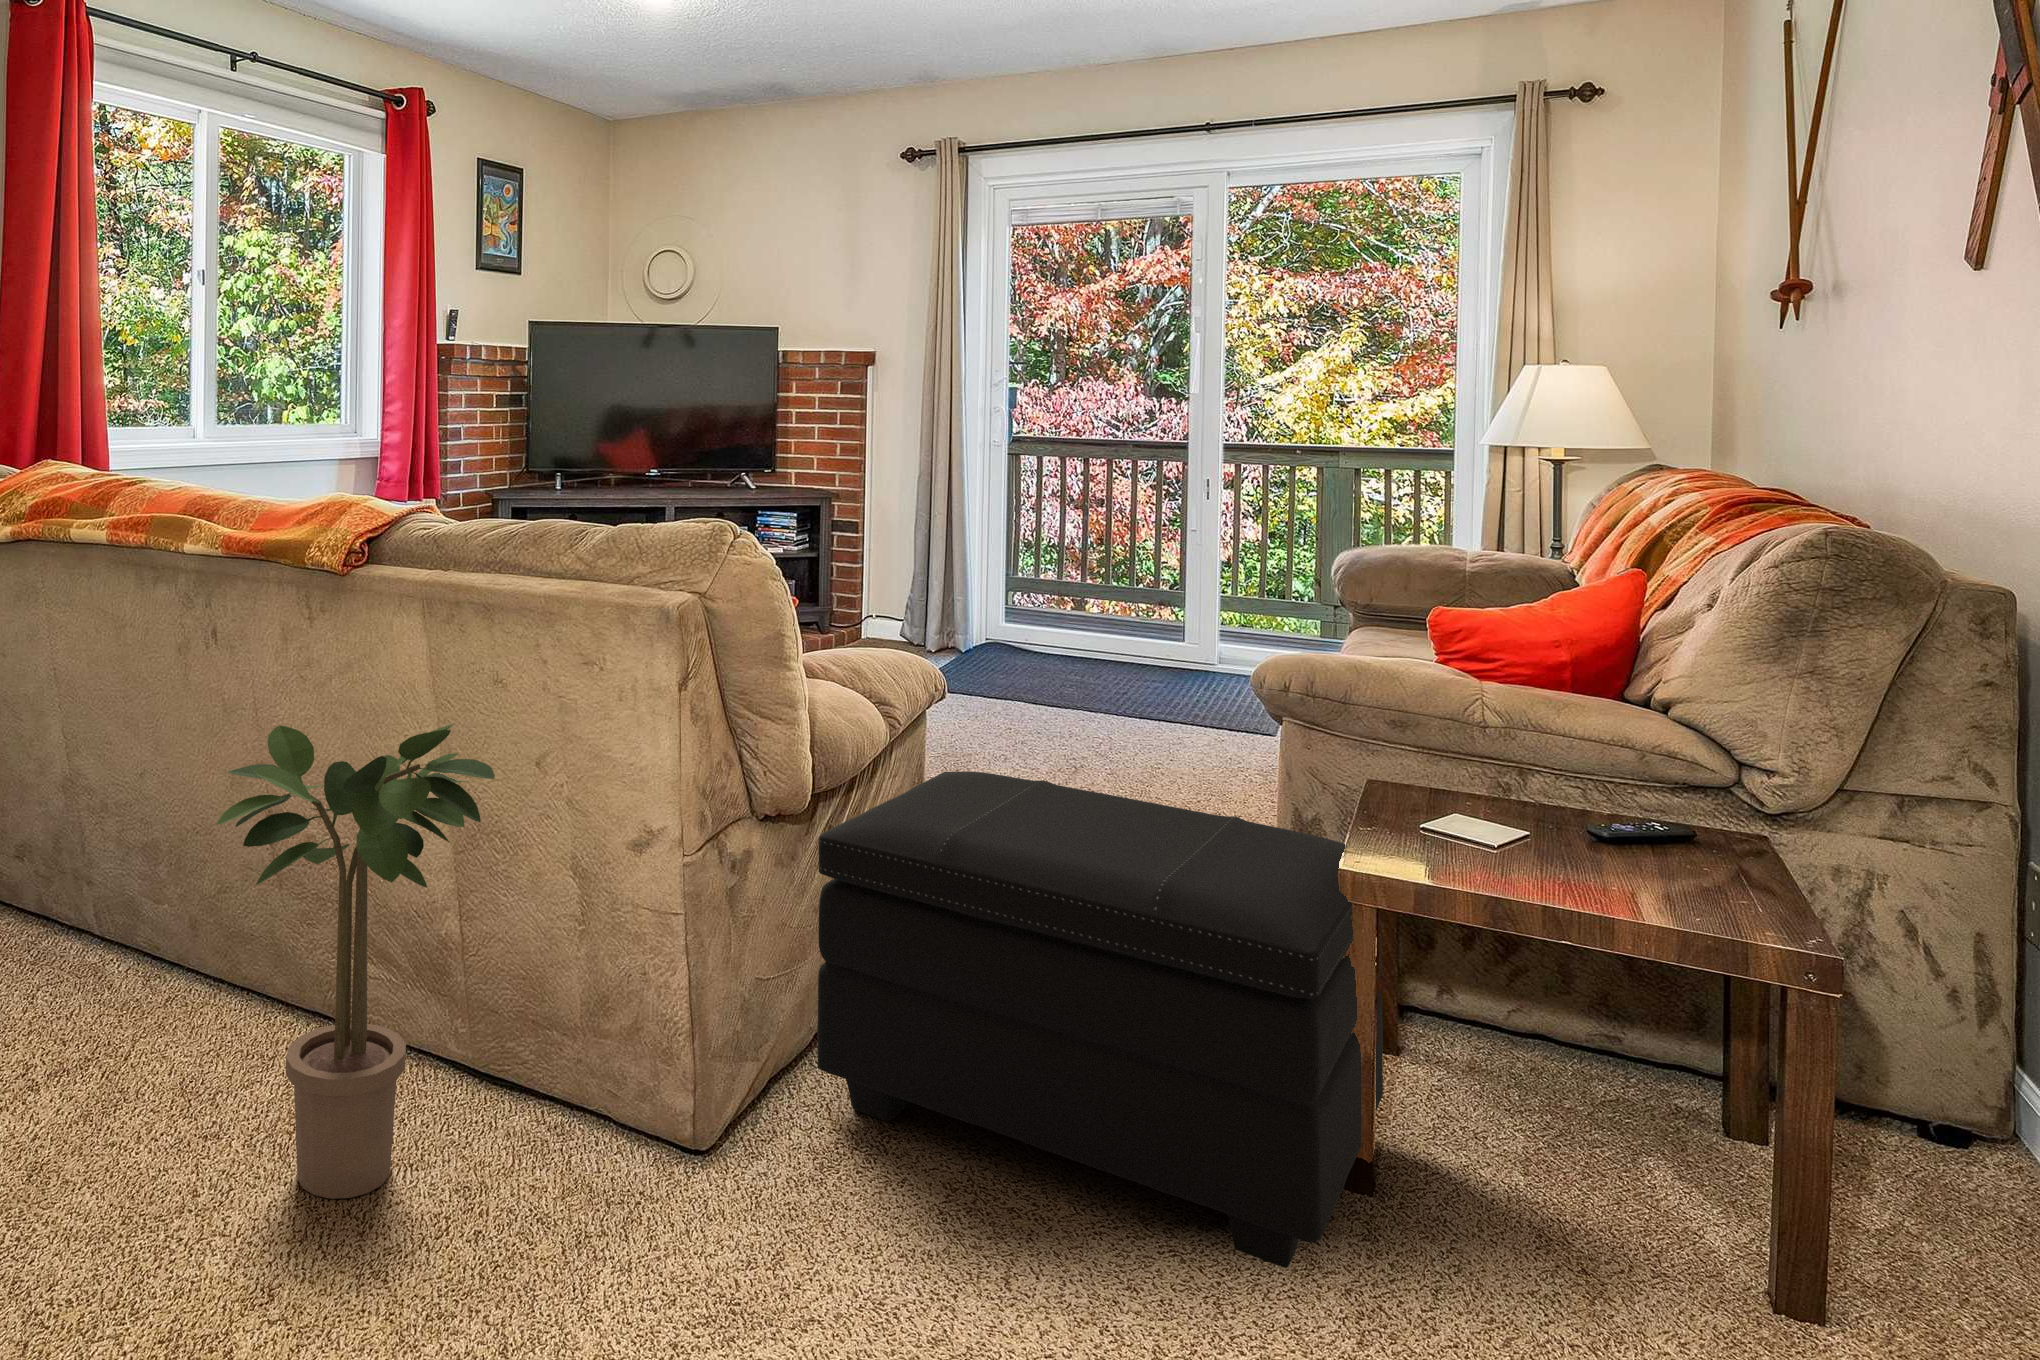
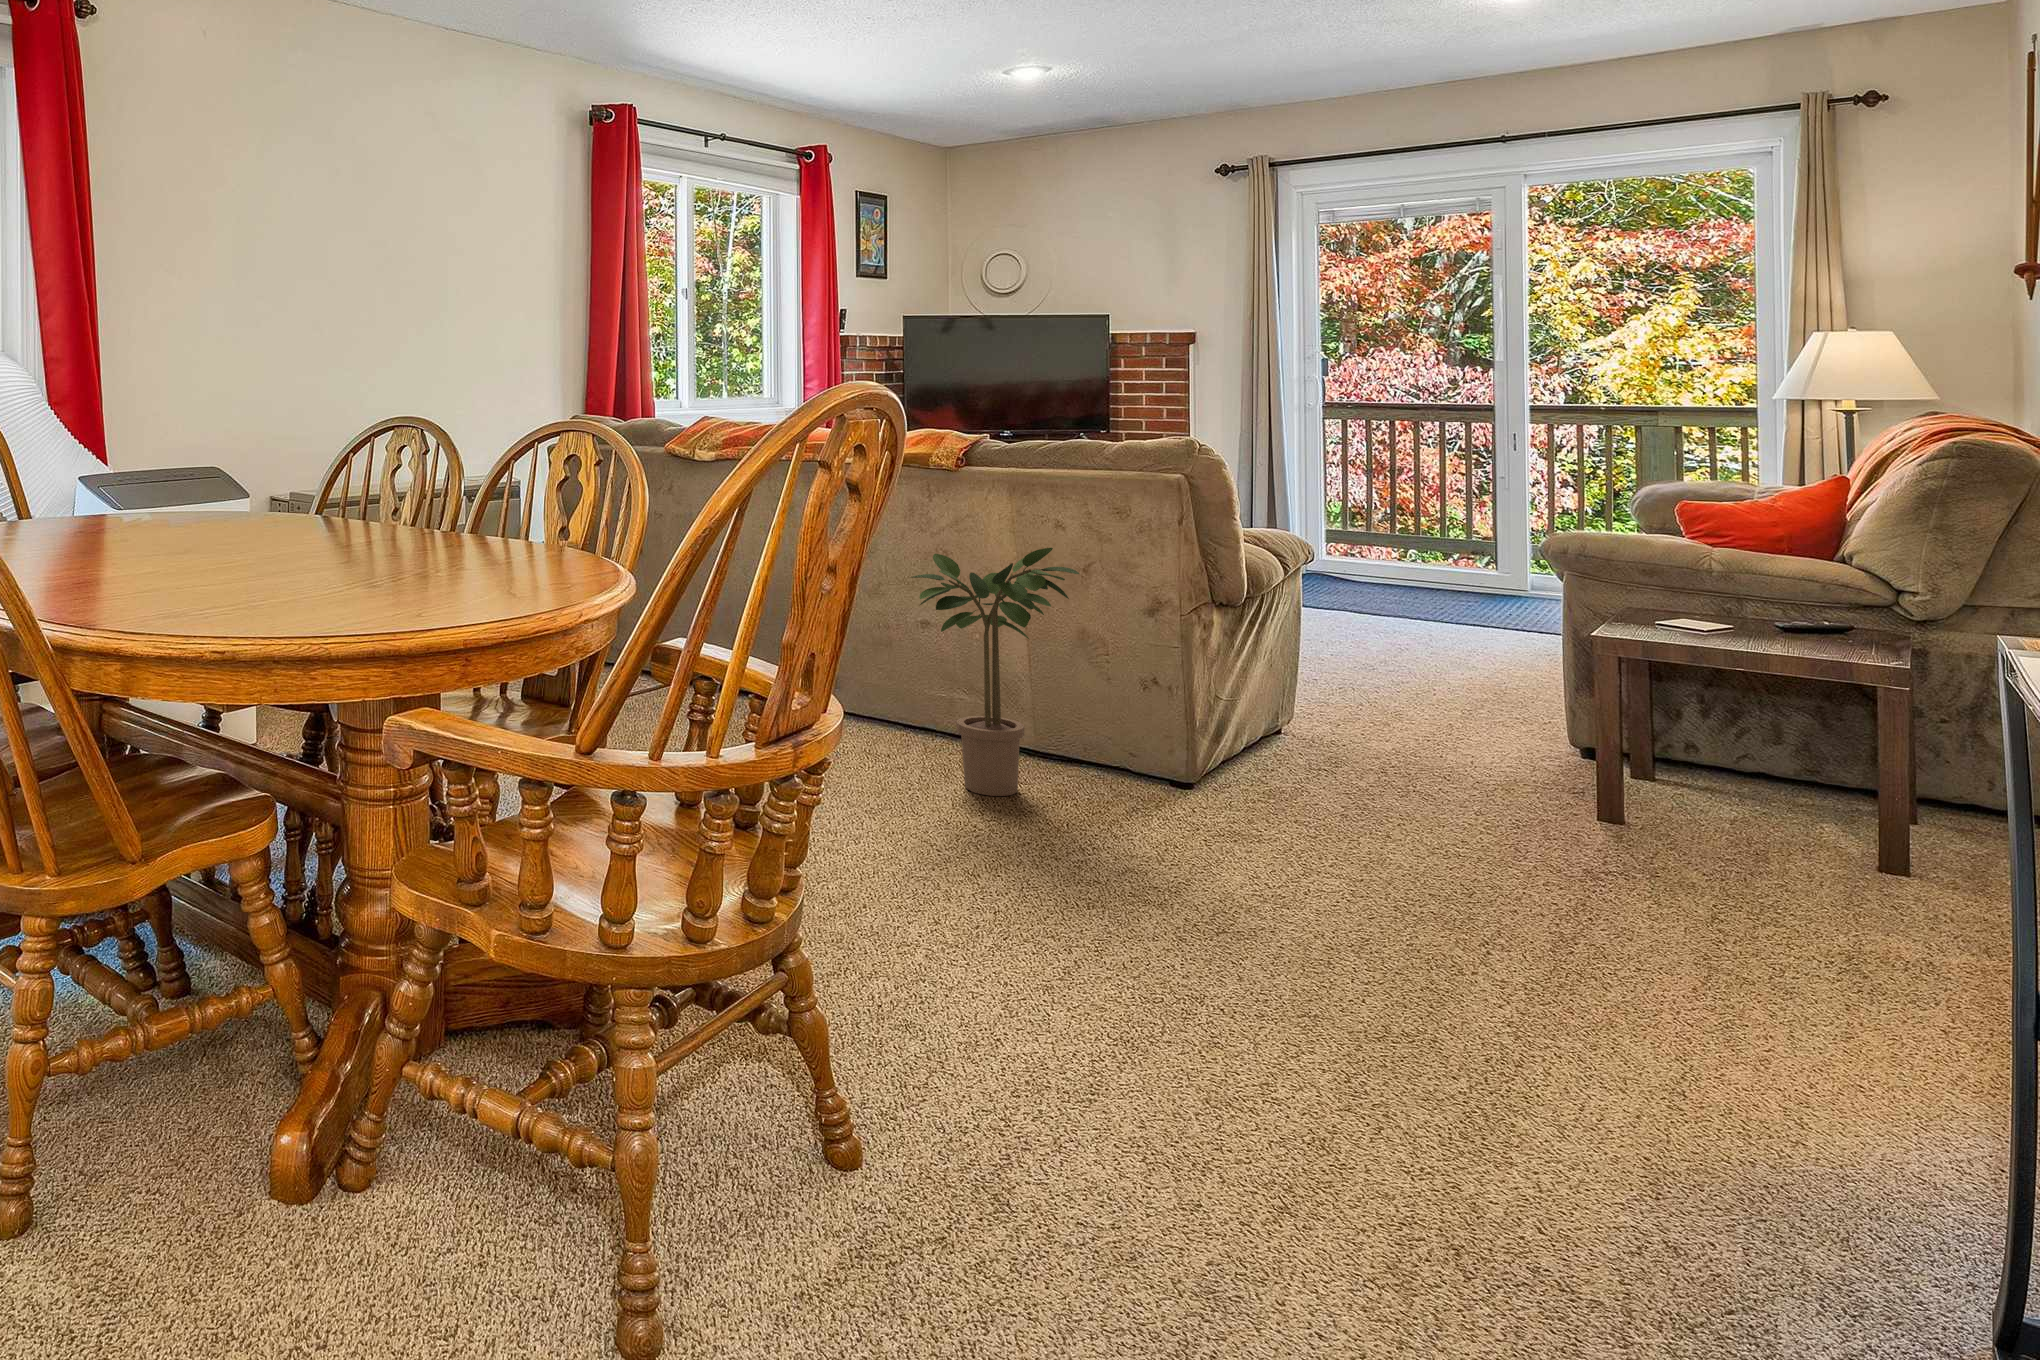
footstool: present [817,771,1383,1268] -> none [1255,603,1637,844]

